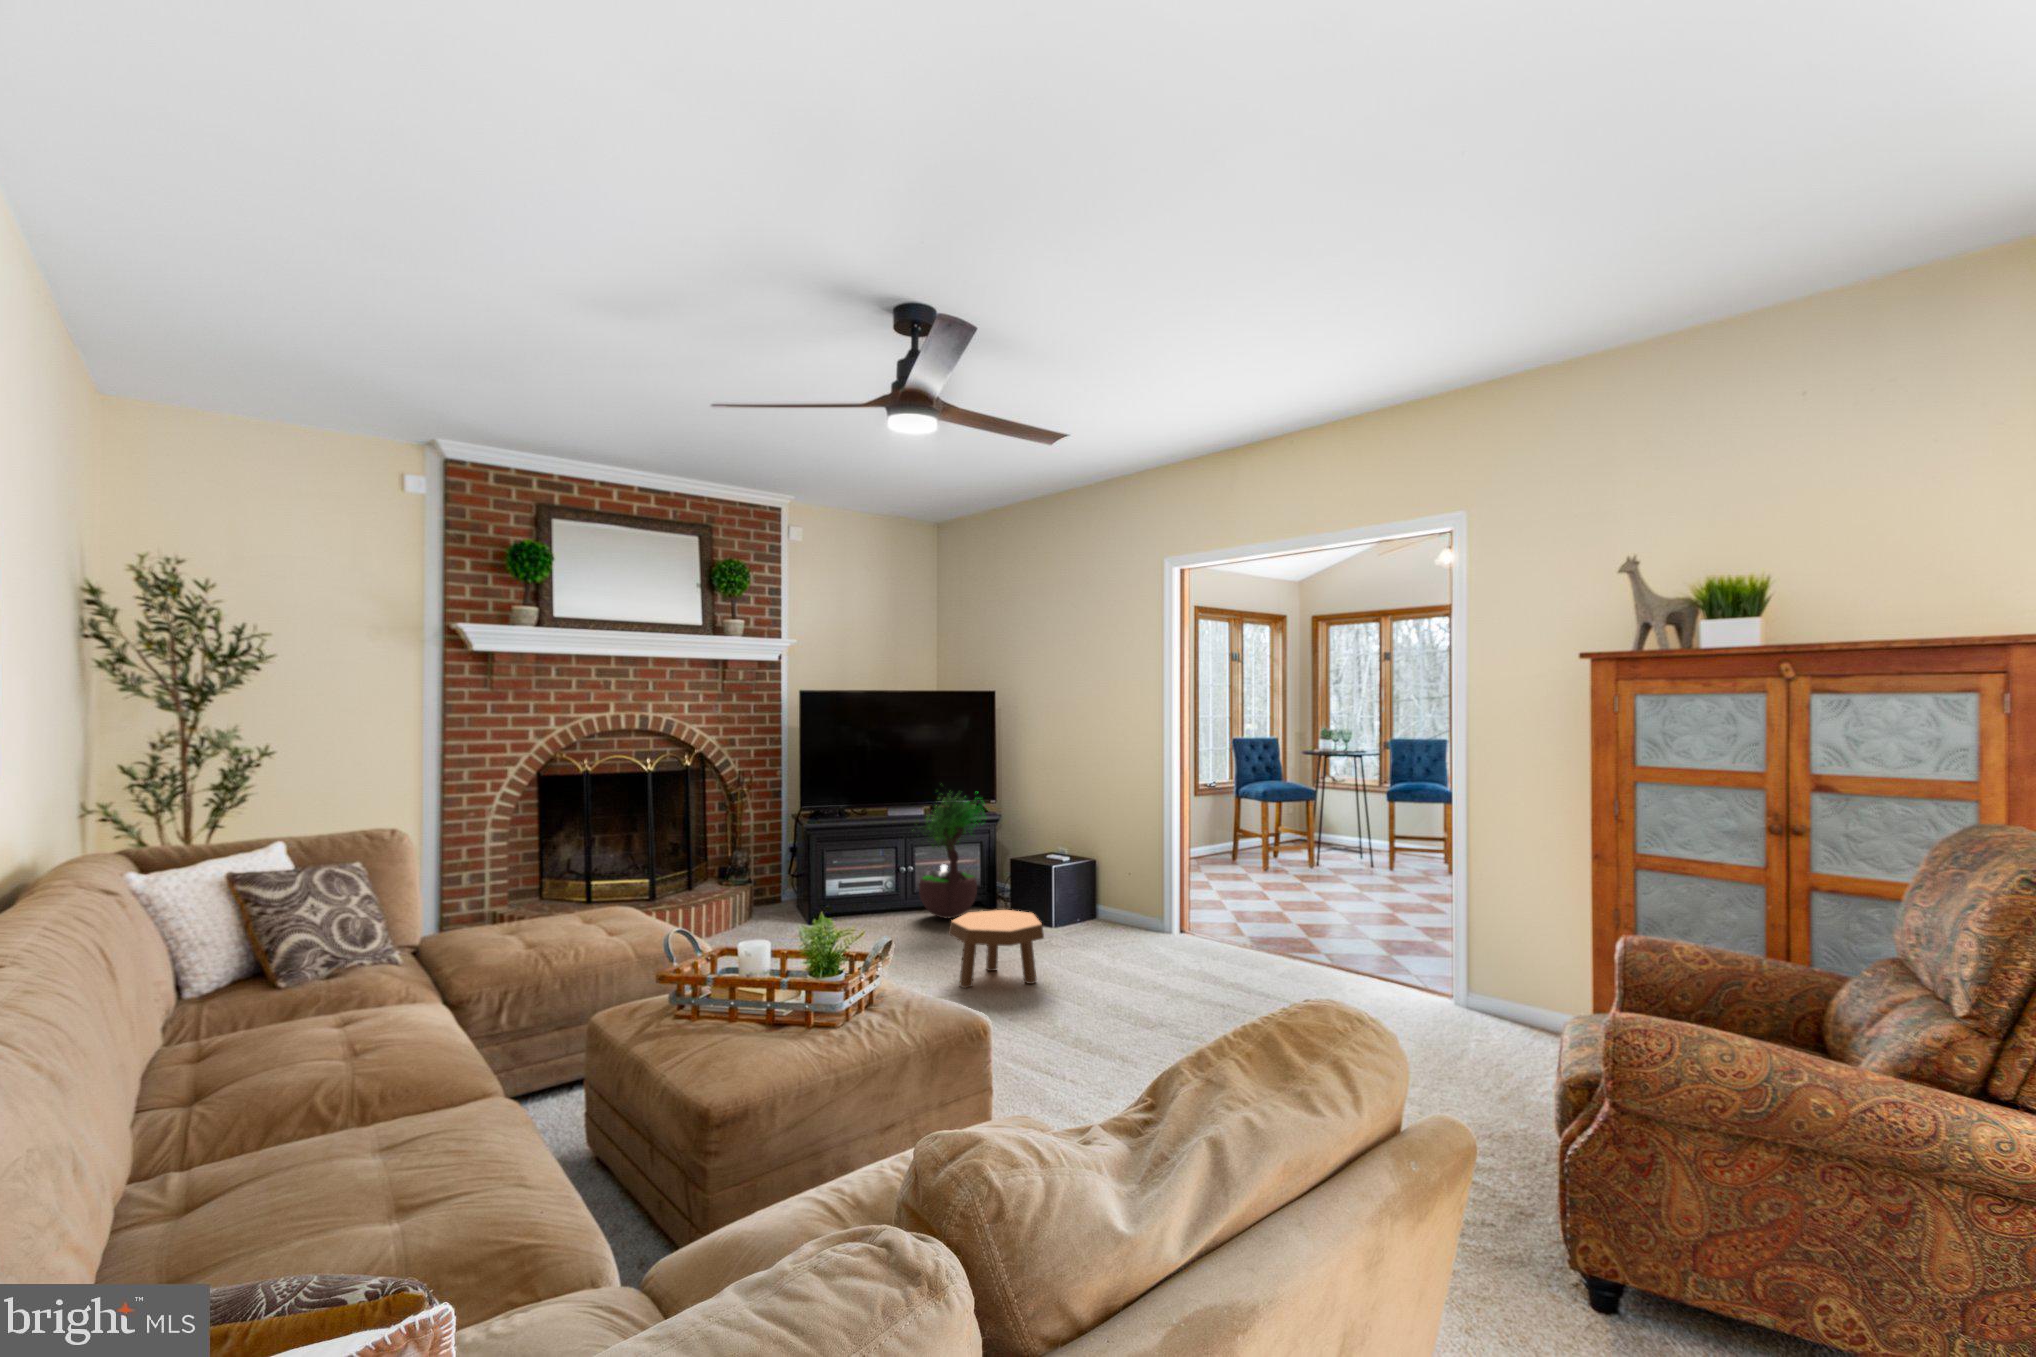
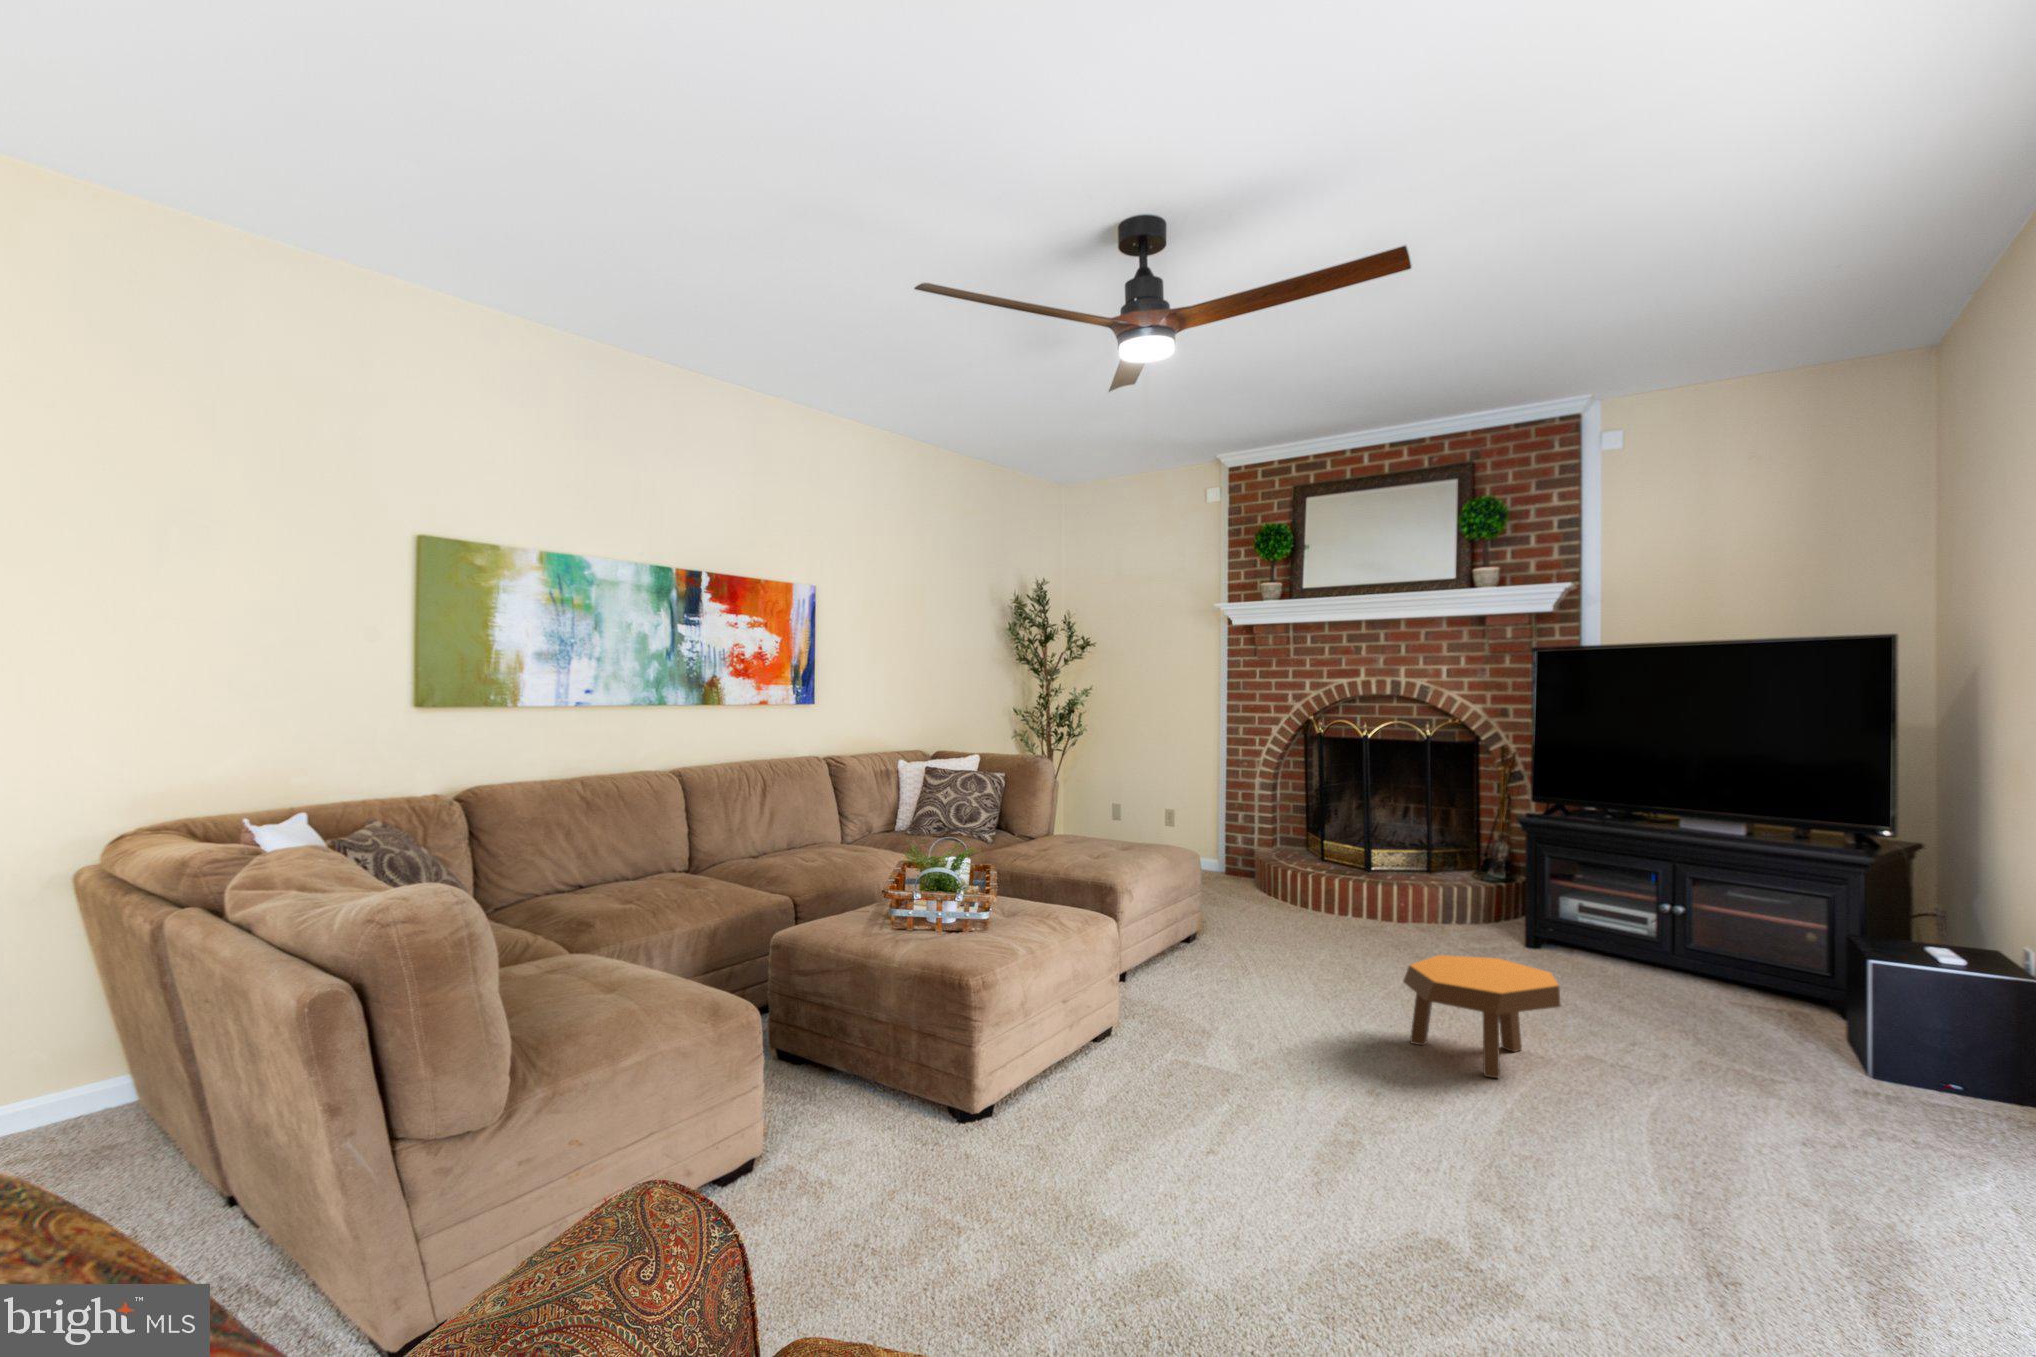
potted tree: present [912,792,985,918] -> none [1616,786,1771,1004]

